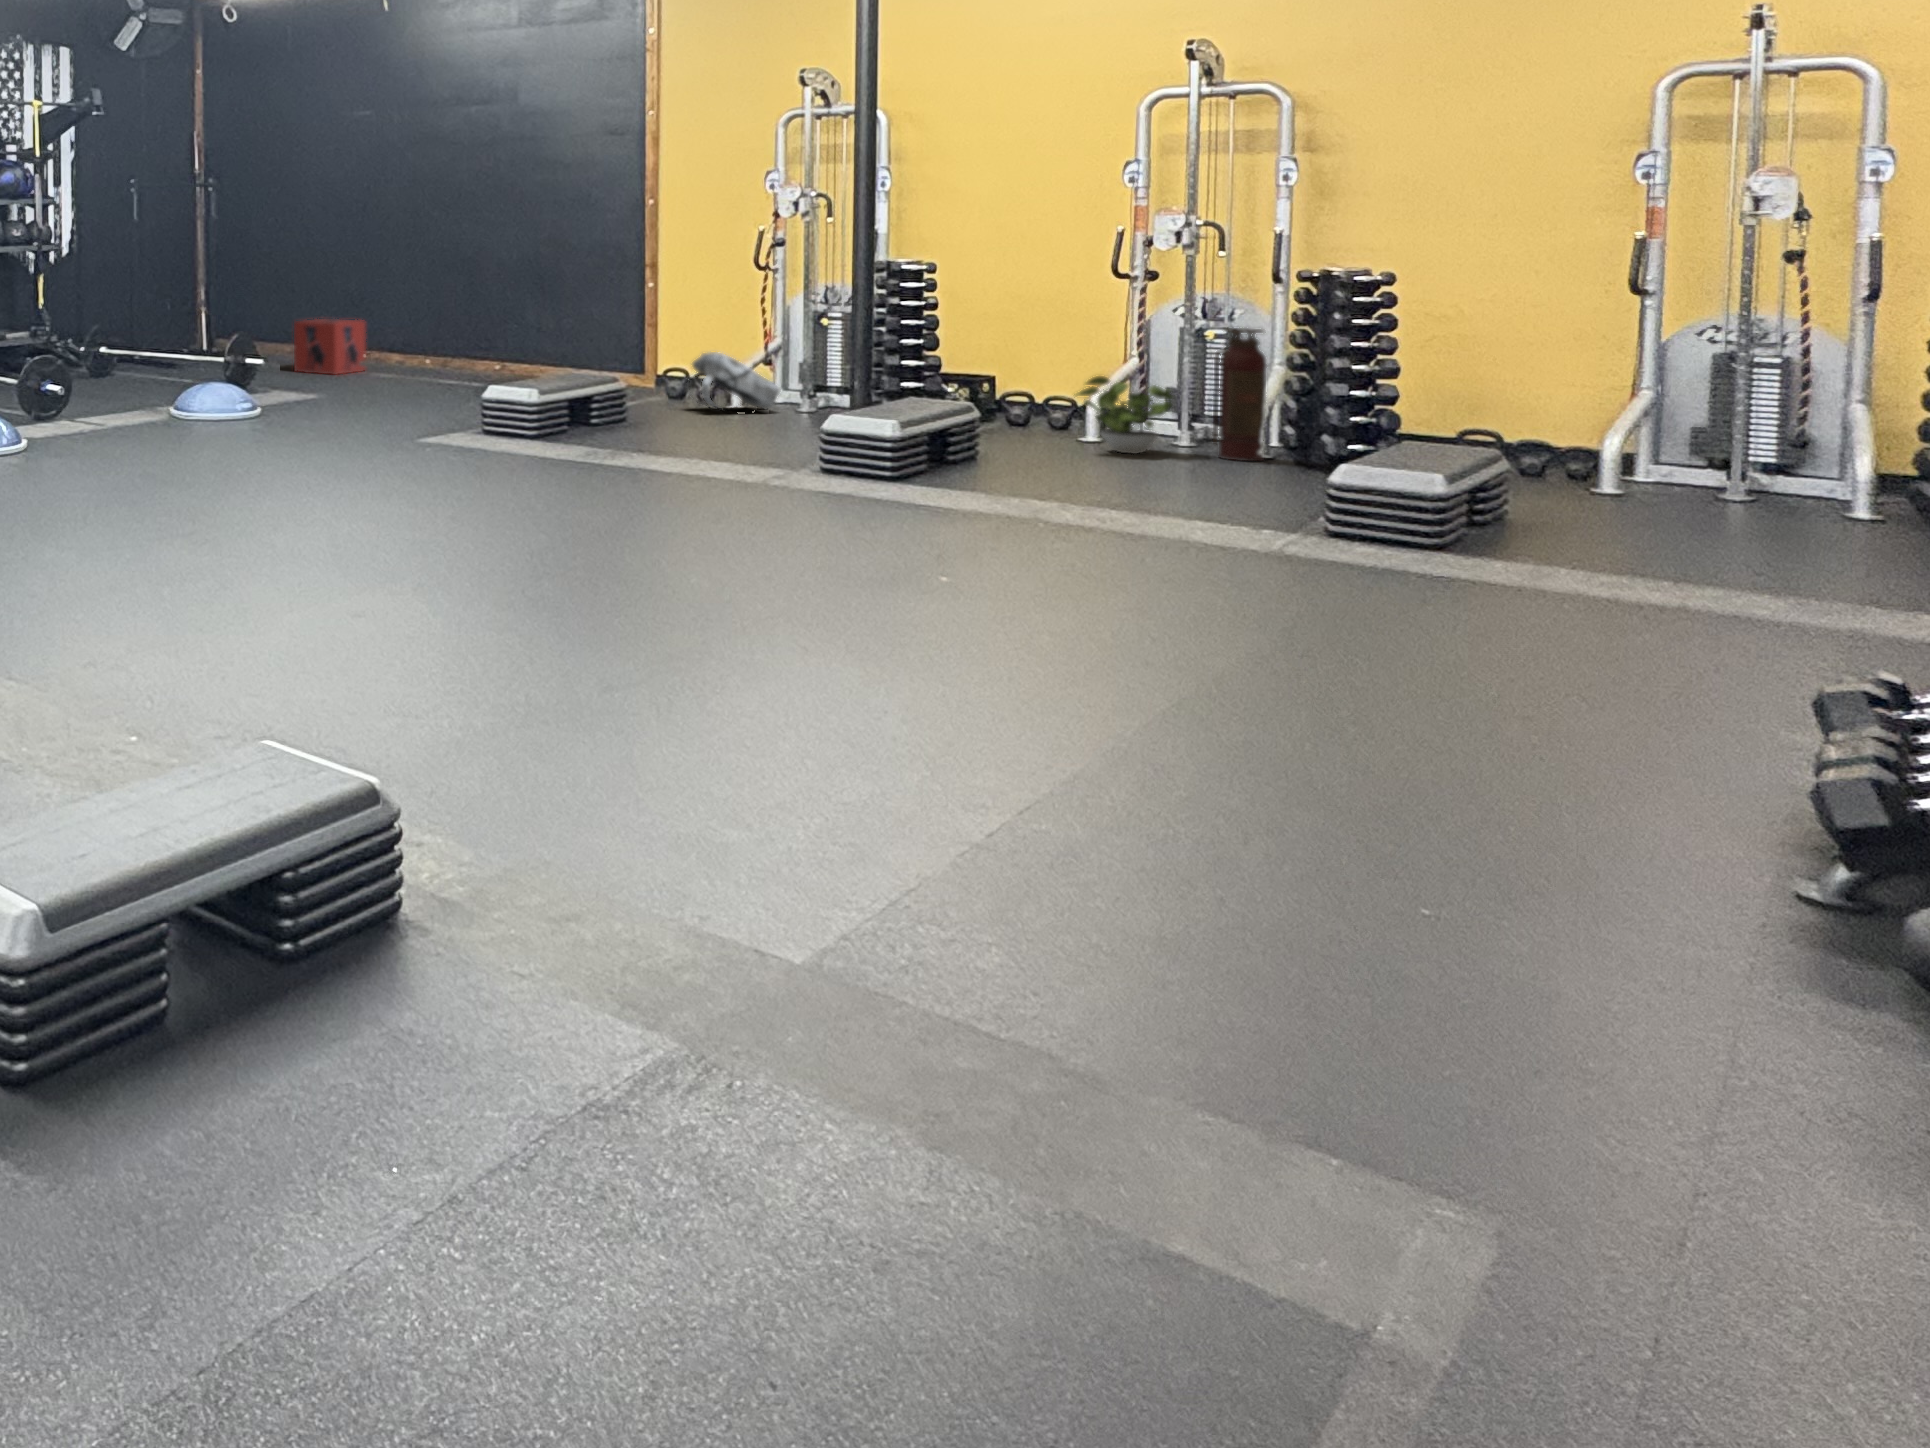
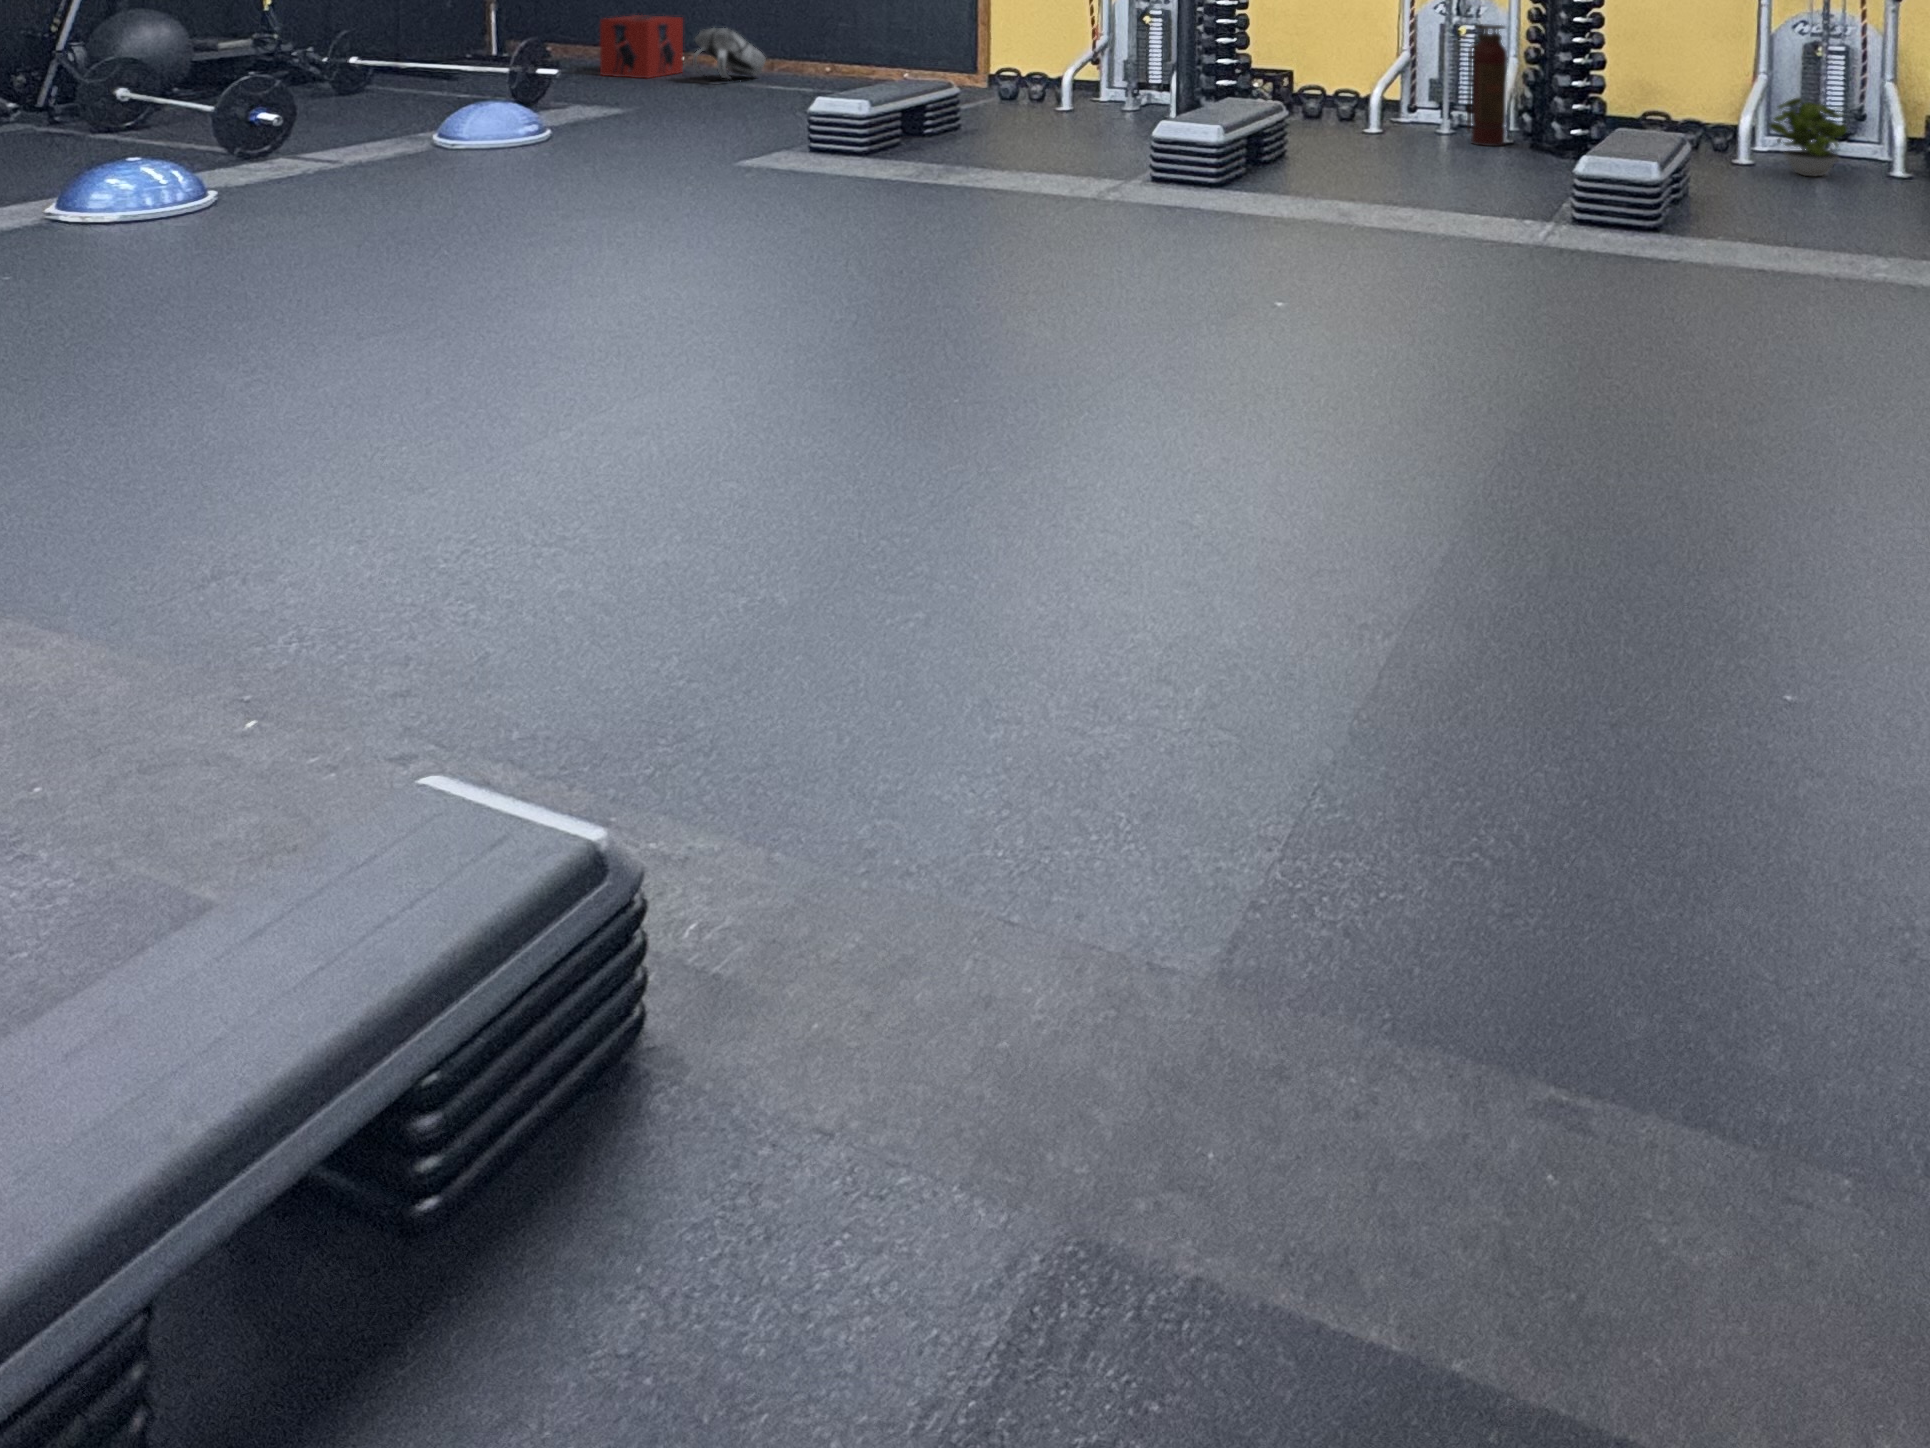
backpack: present [692,352,780,410] -> present [692,28,766,80]
potted plant: present [1076,376,1173,454] -> present [1769,98,1847,176]

